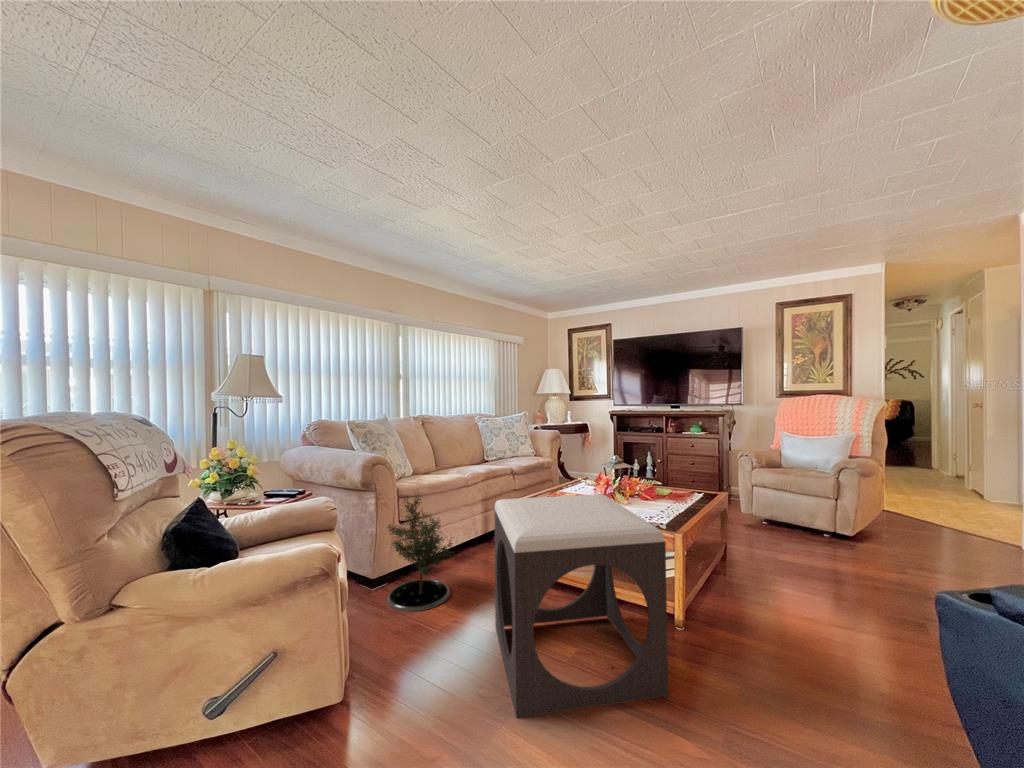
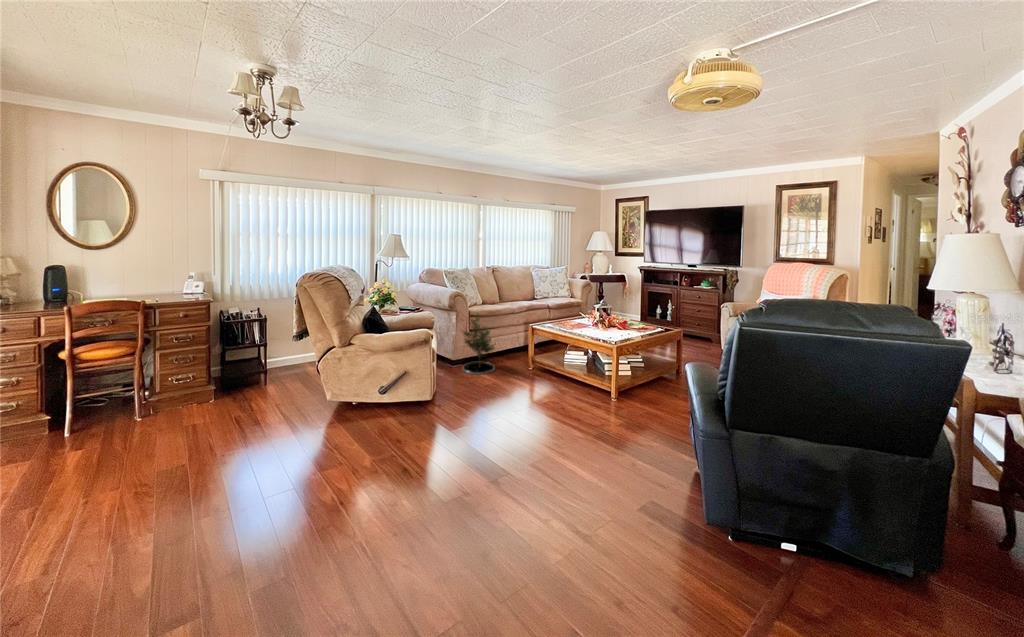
footstool: present [495,494,668,718] -> none [507,320,586,417]

